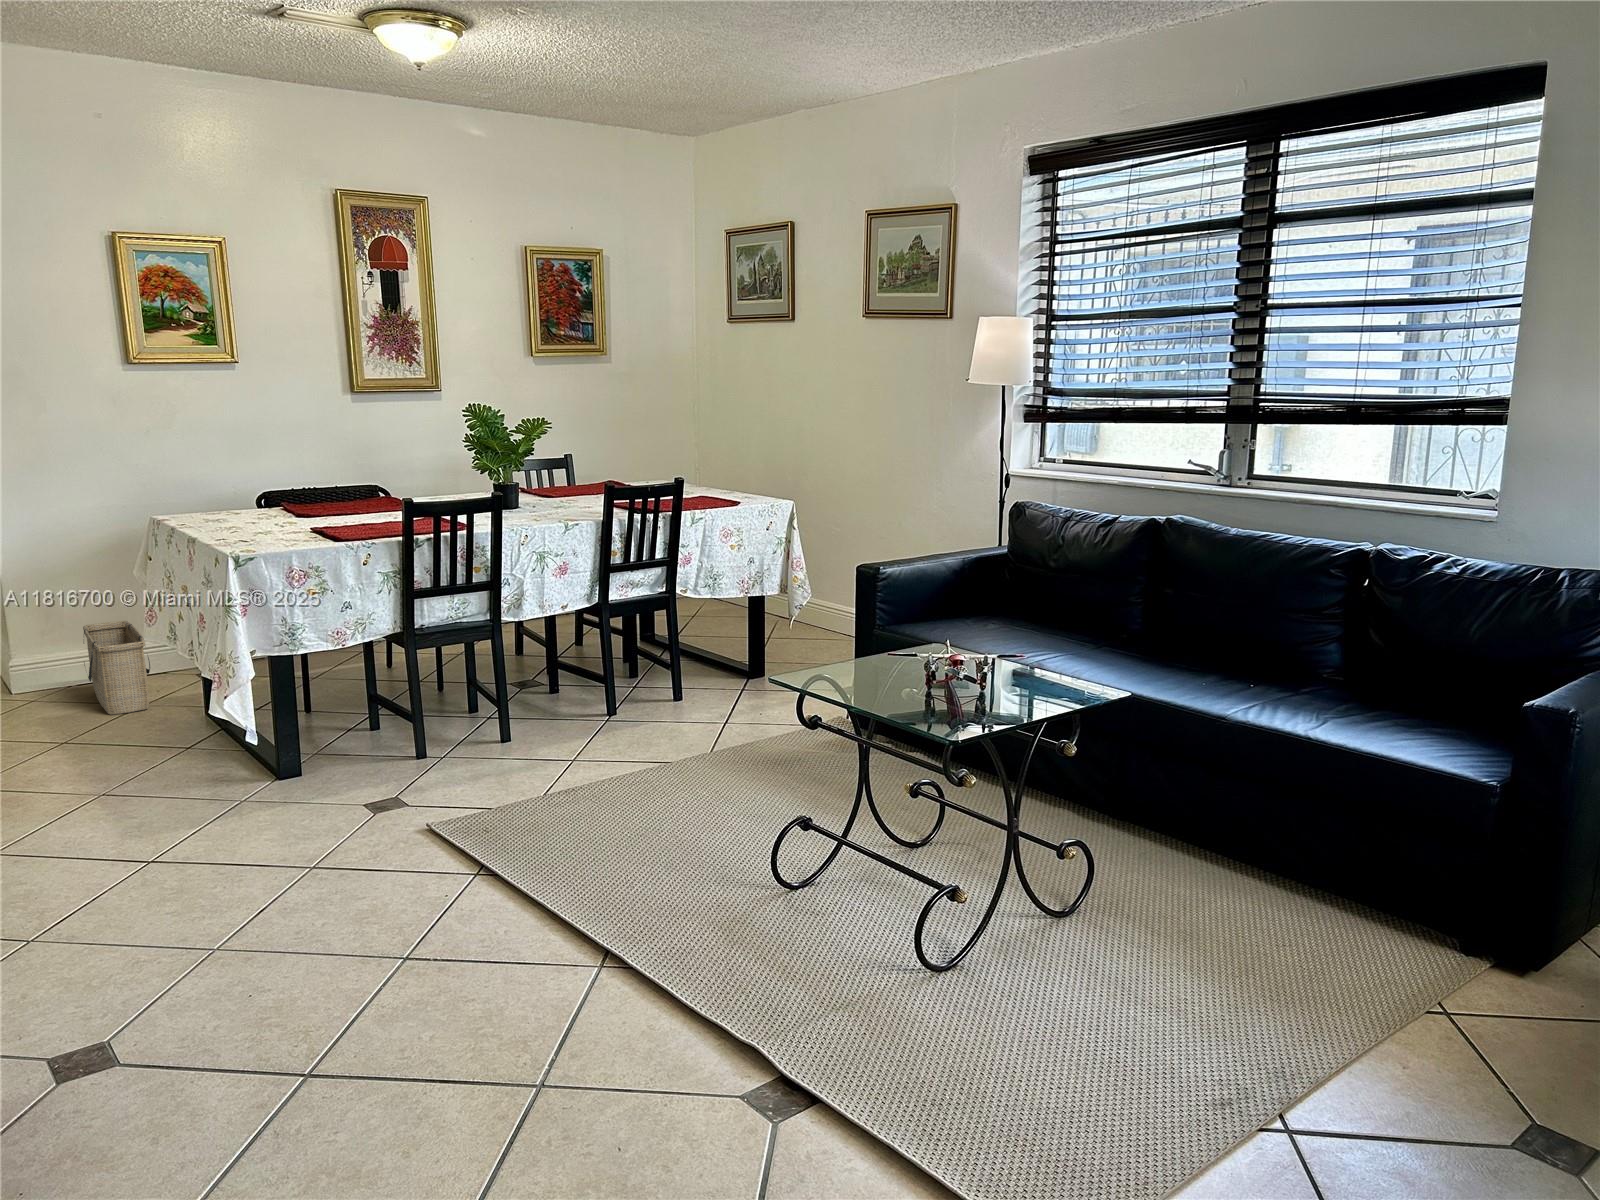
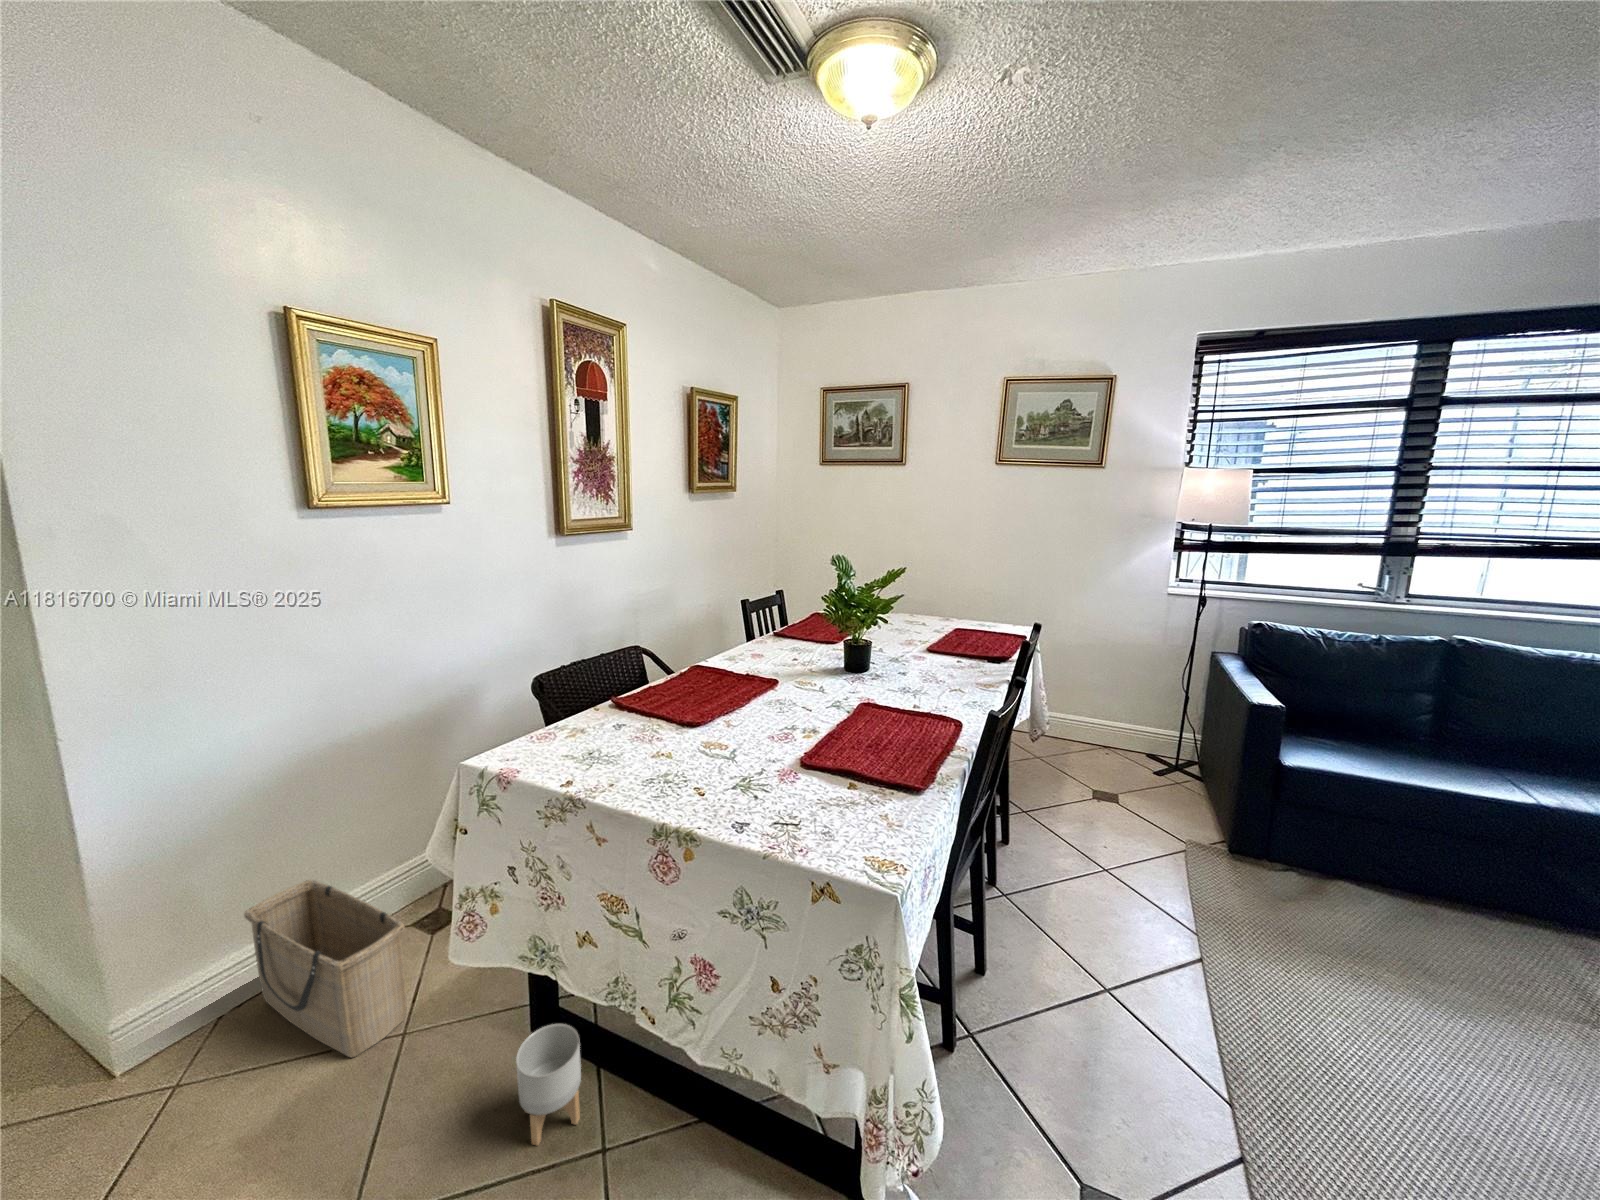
planter: none [142,696,188,754] -> present [516,1024,581,1146]

